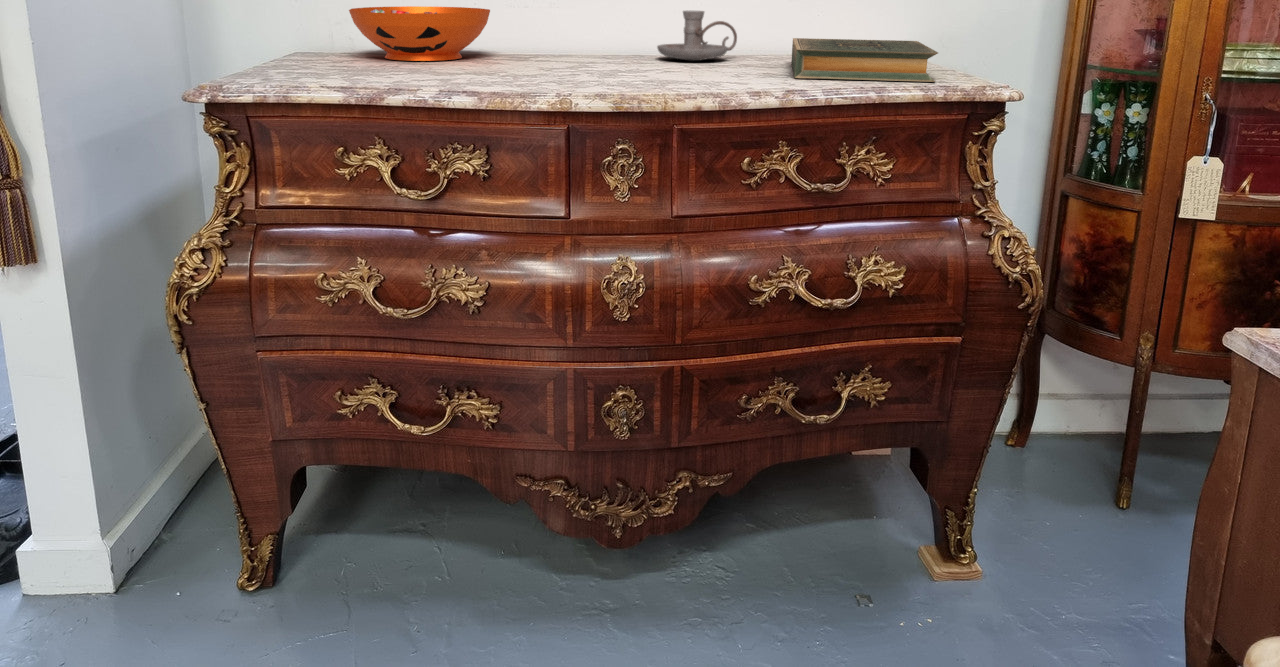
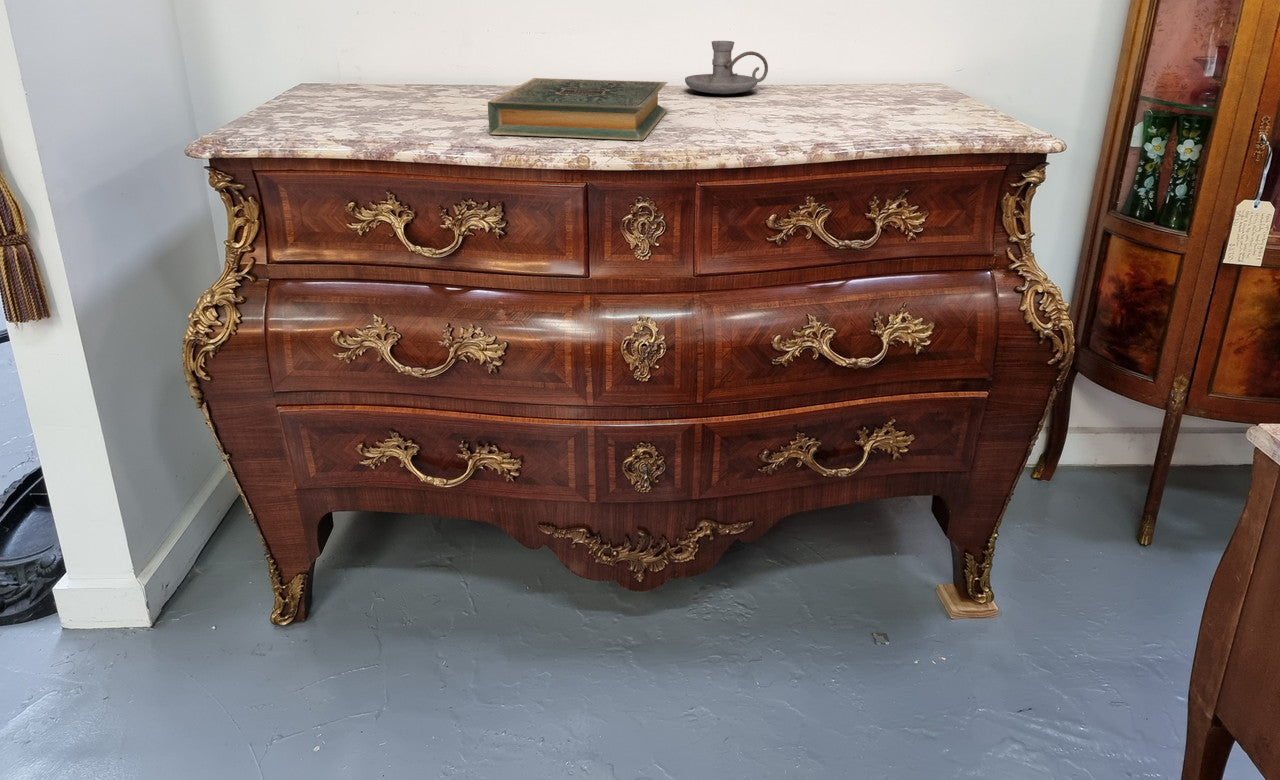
decorative bowl: present [349,6,490,61] -> none [368,35,513,97]
hardback book: present [791,38,938,82] -> present [488,78,667,140]

